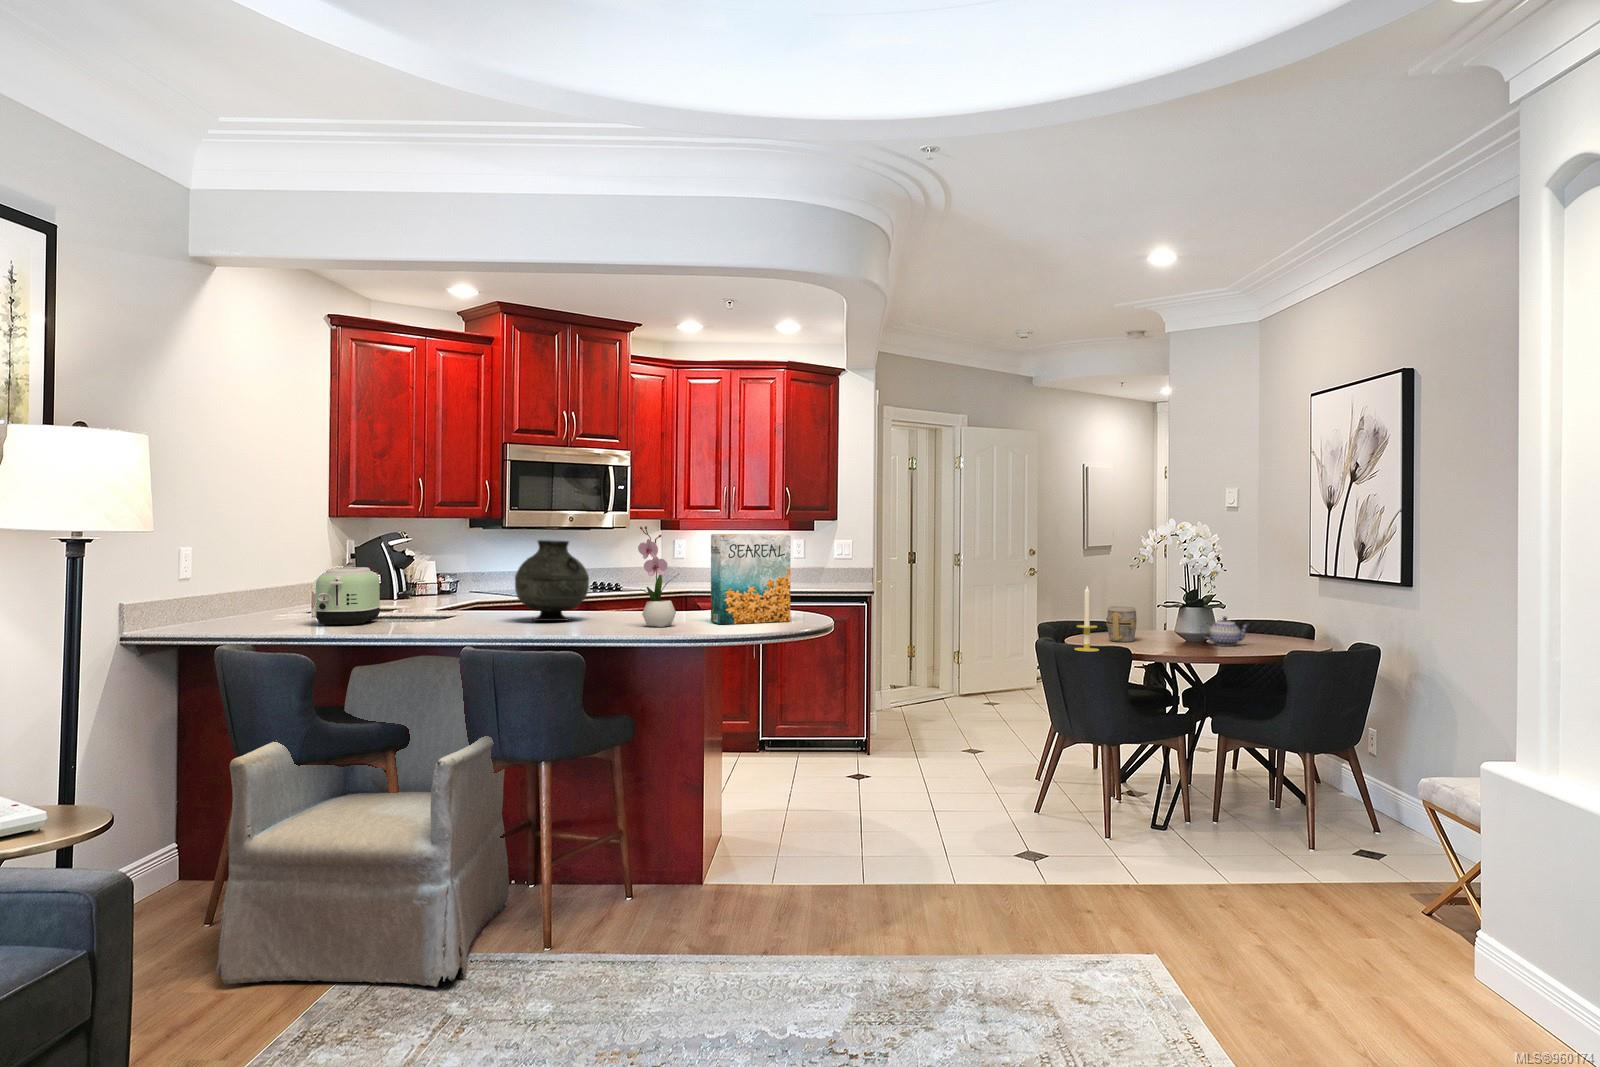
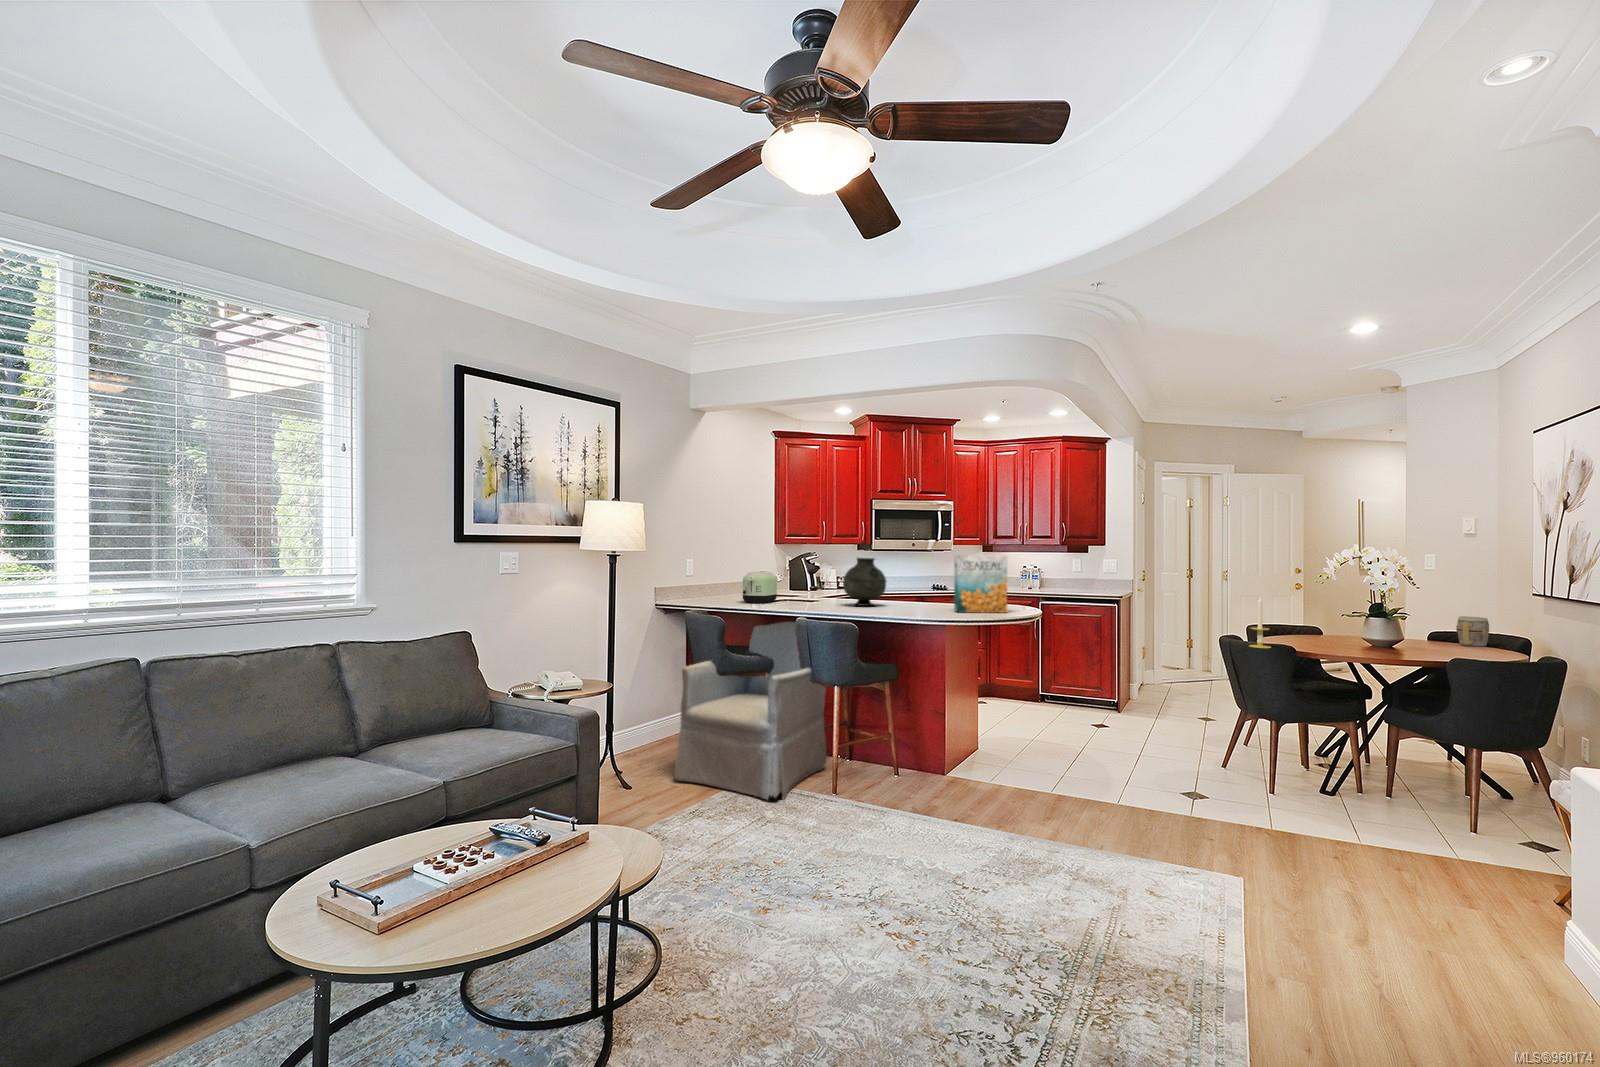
flower arrangement: present [638,526,679,627] -> none [904,550,932,612]
mug: present [1106,606,1137,642] -> present [1456,616,1489,647]
teapot: present [1200,617,1248,646] -> none [1378,627,1430,652]

